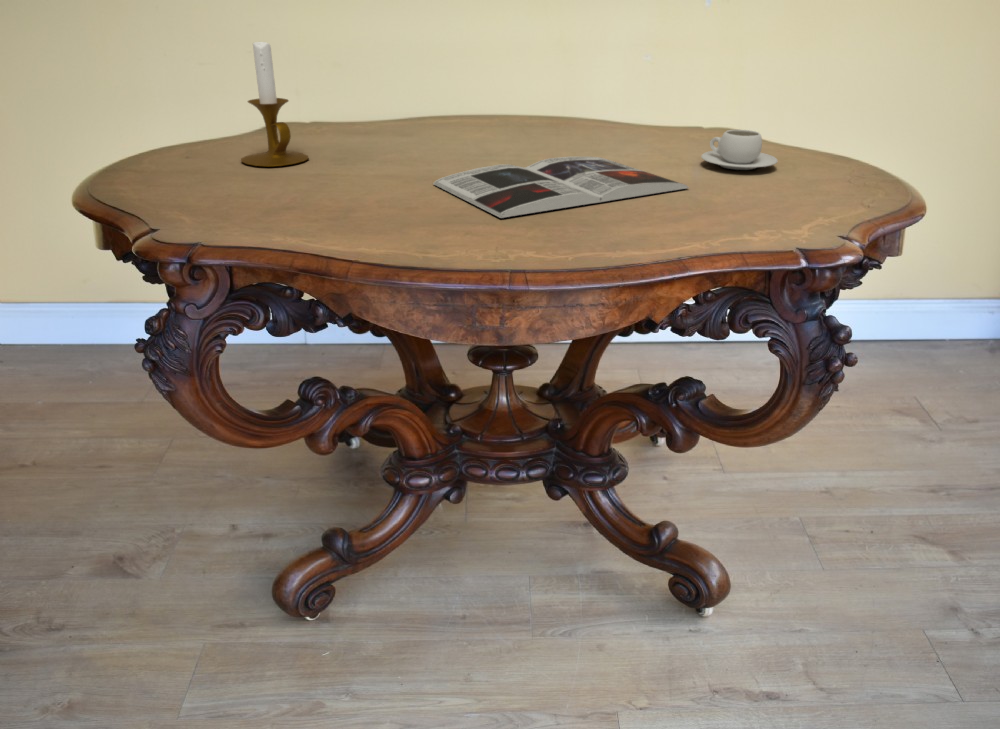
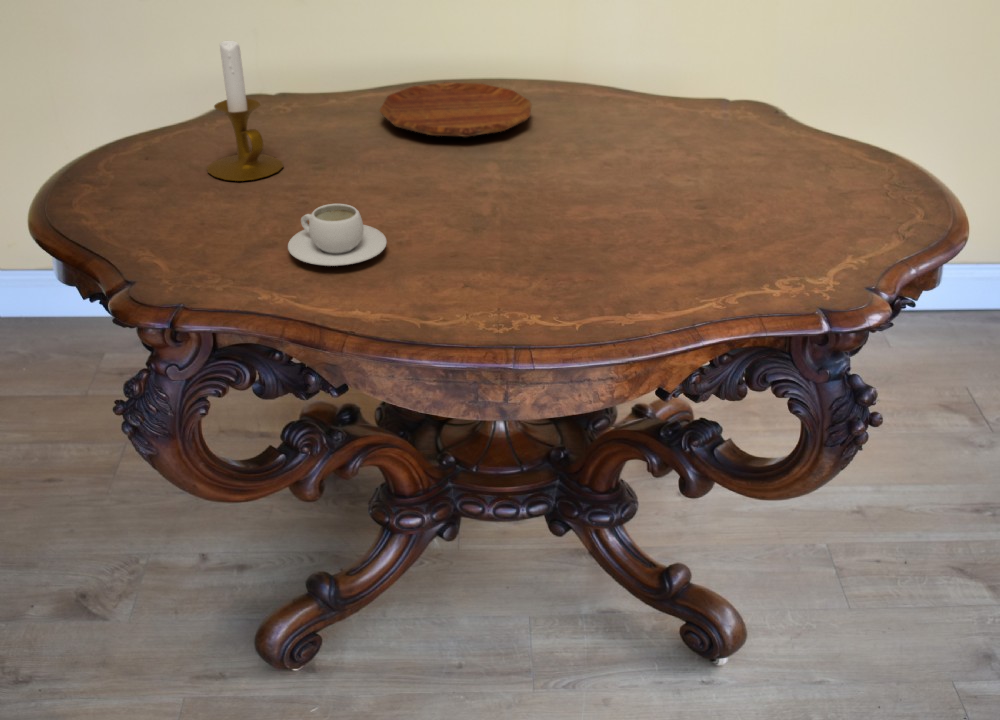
tray: none [396,108,531,141] -> present [379,82,532,137]
teacup: present [701,129,777,170] -> present [288,204,387,266]
magazine: present [433,157,689,218] -> none [426,165,708,269]

